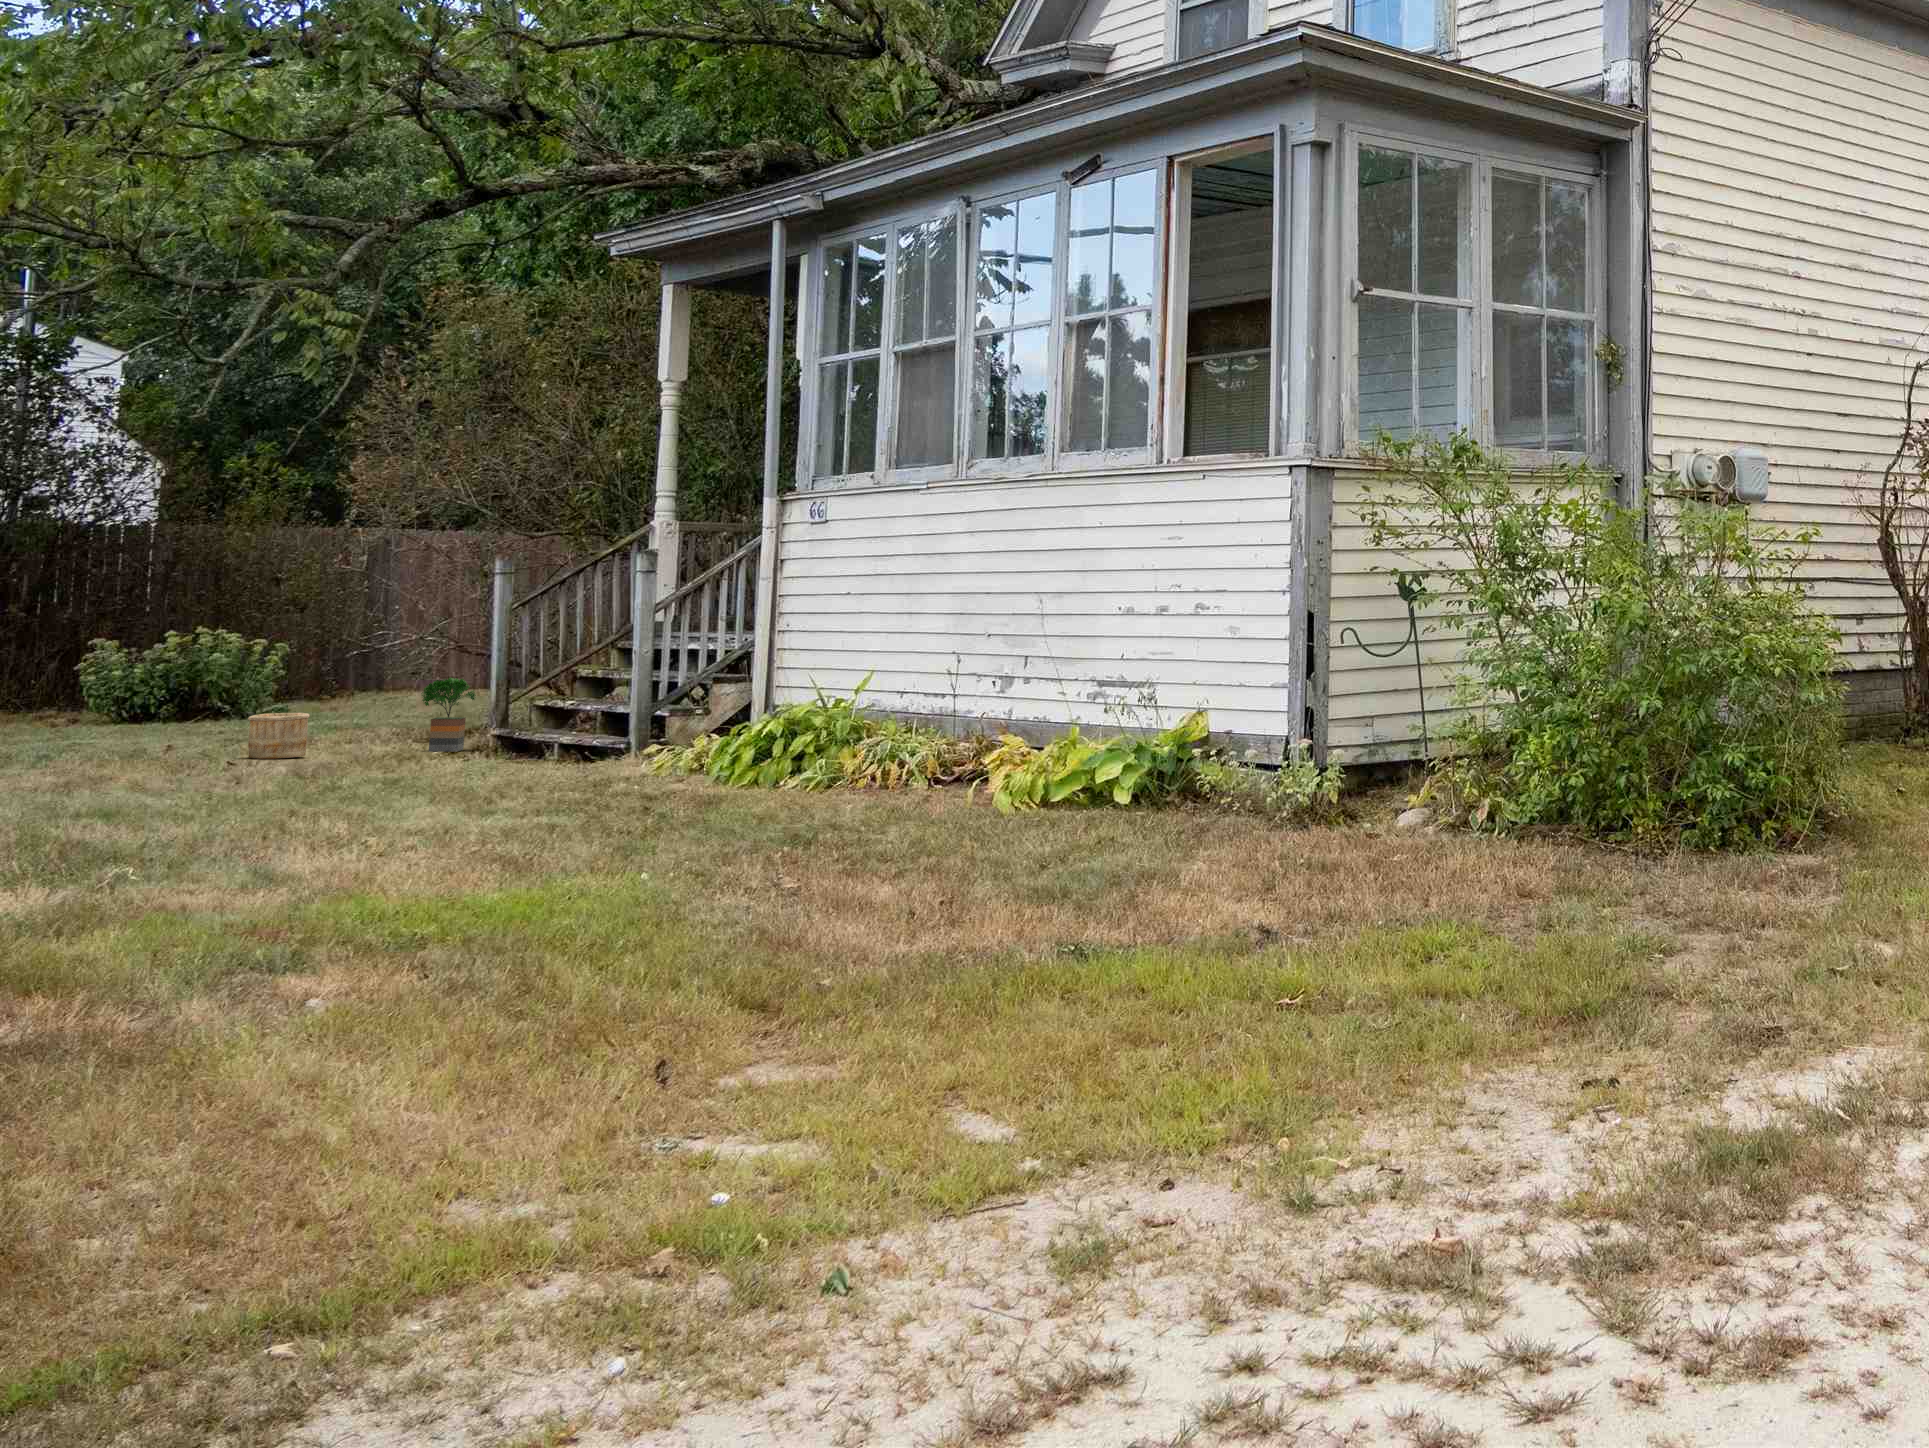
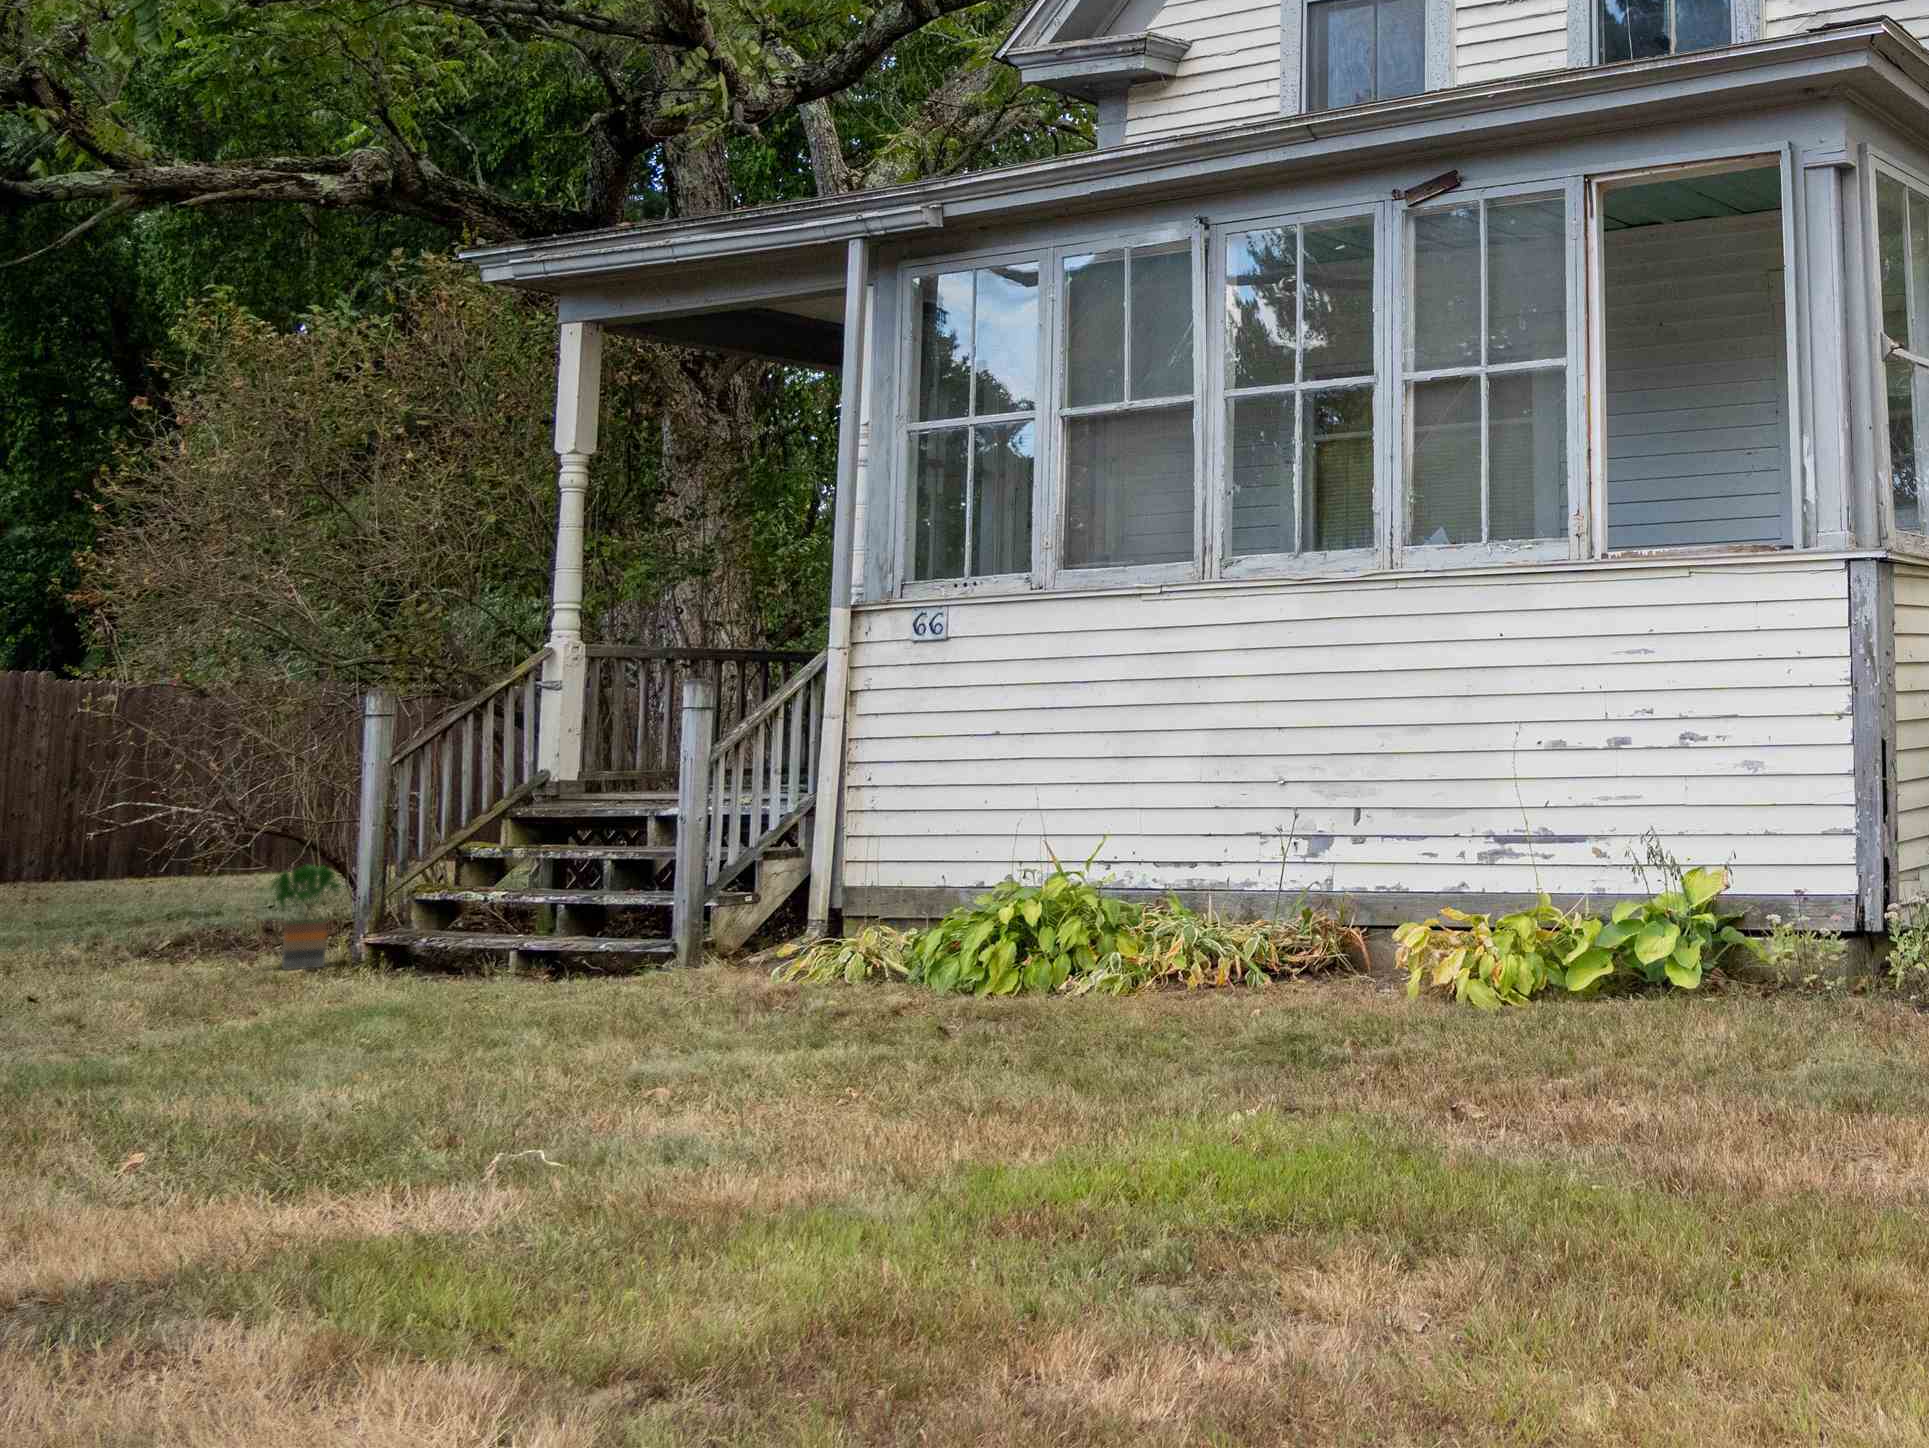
wooden bucket: present [248,713,310,759] -> none [77,930,168,1002]

